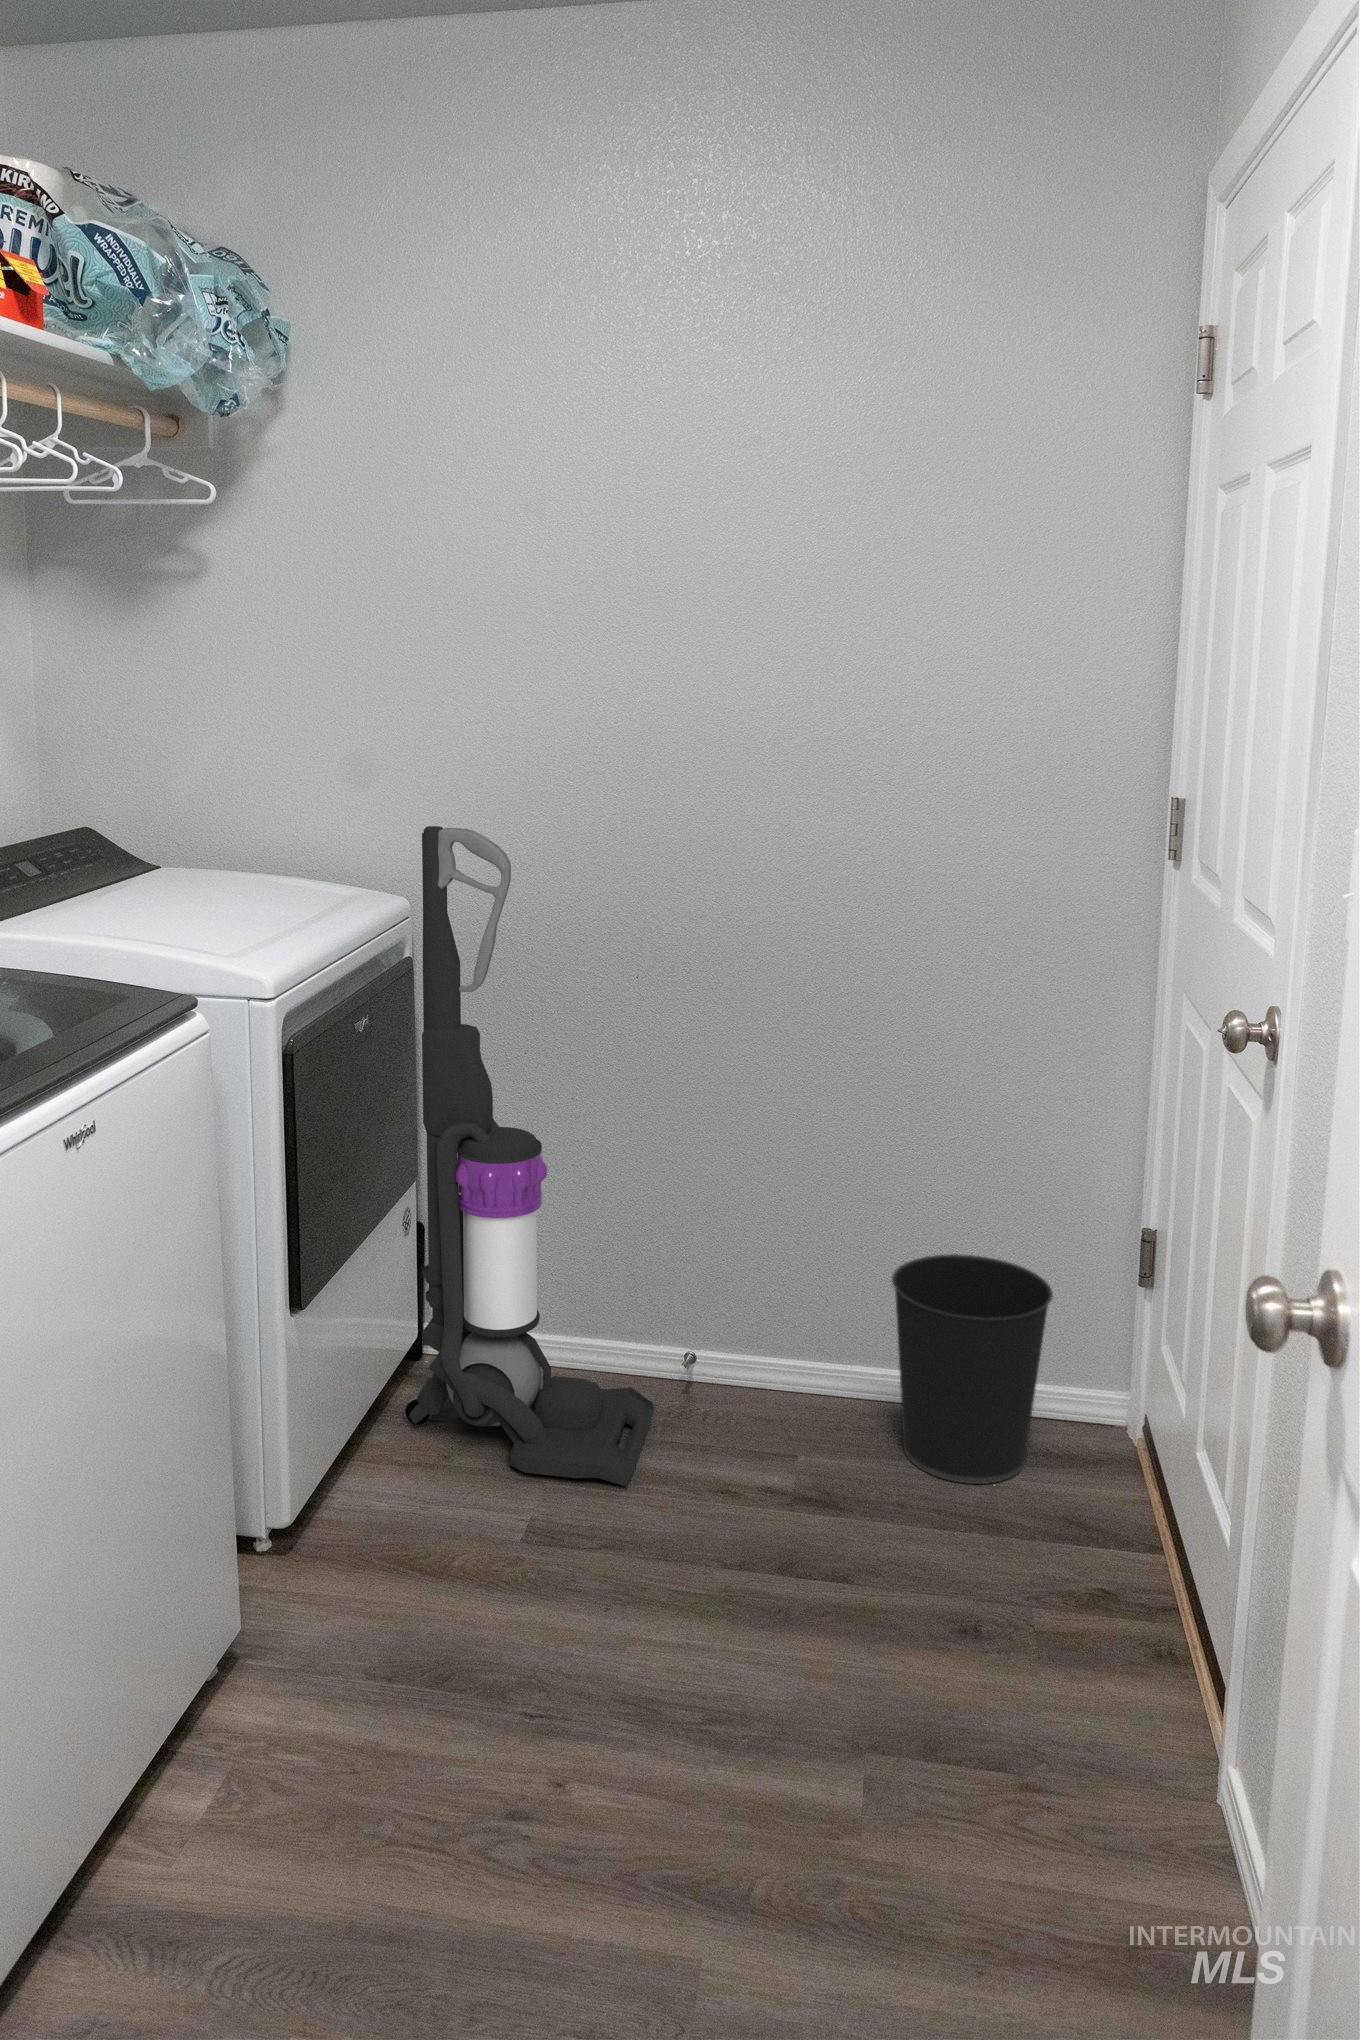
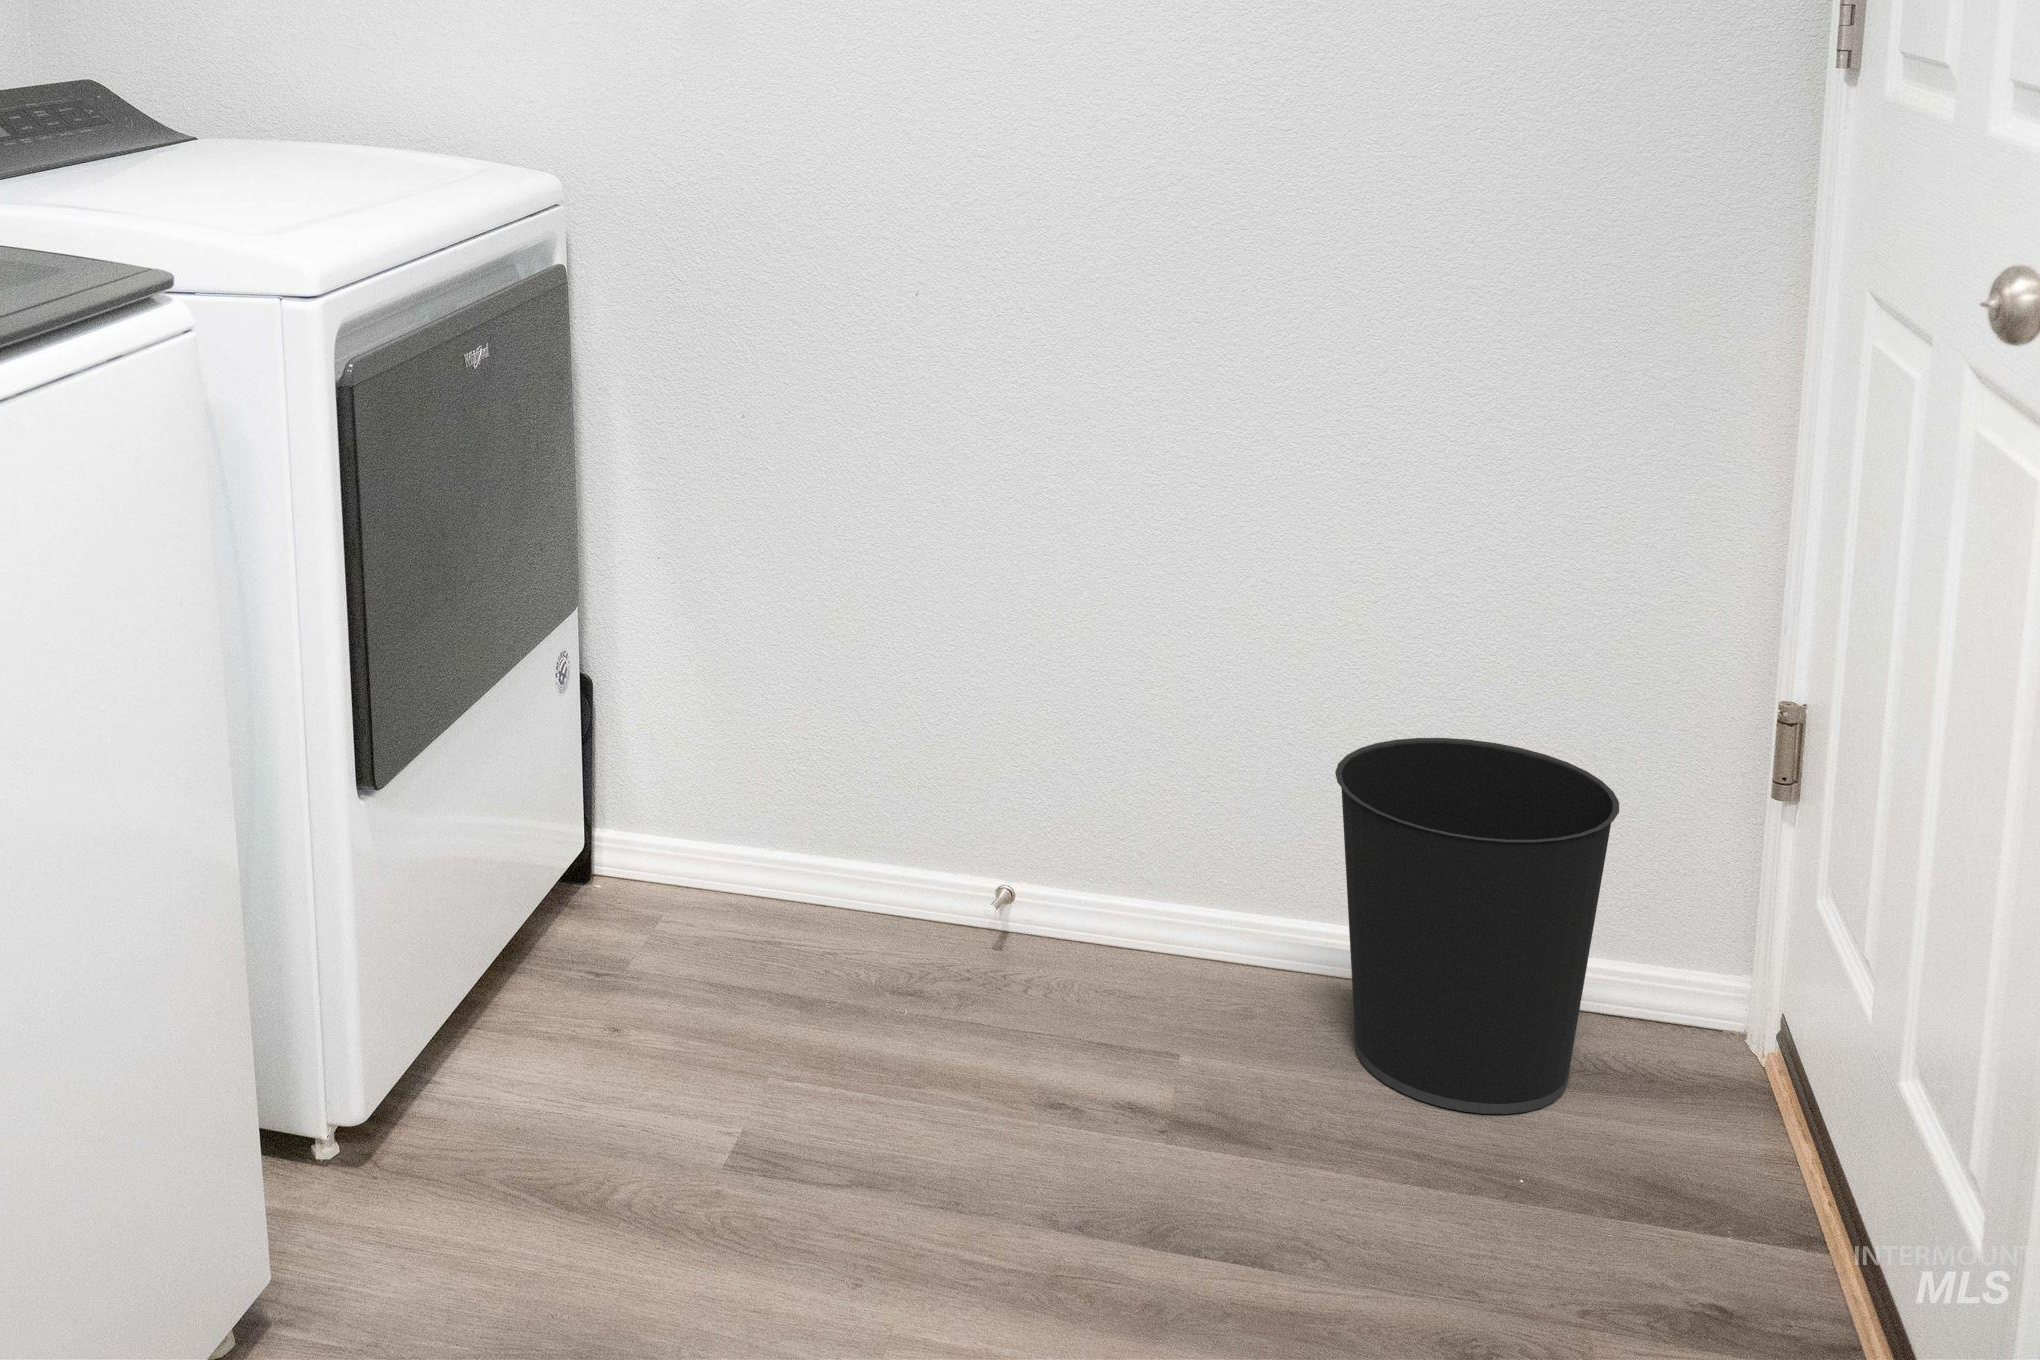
vacuum cleaner: present [404,826,653,1486] -> none [555,46,943,1087]

